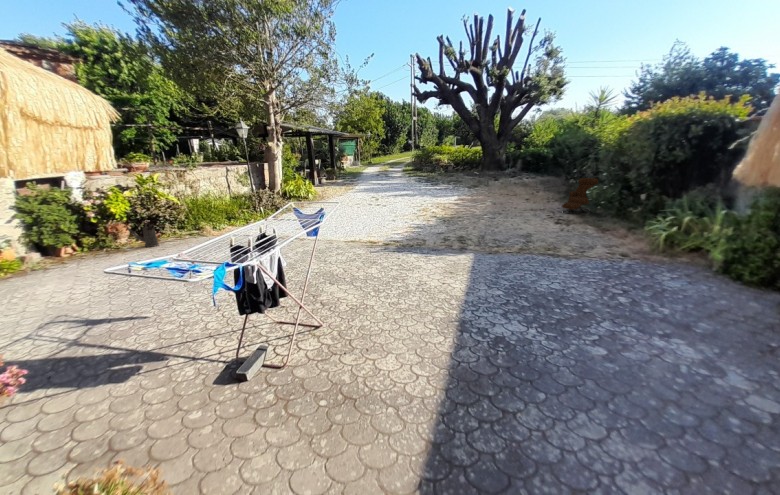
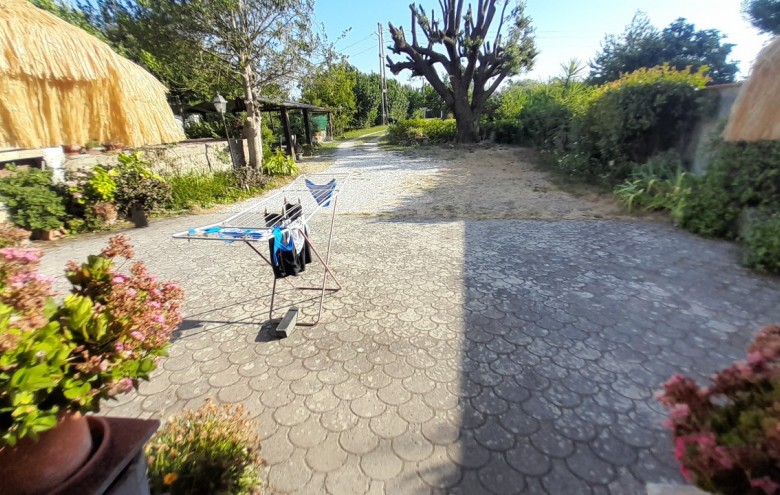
lounge chair: present [561,178,598,212] -> none [539,147,573,182]

